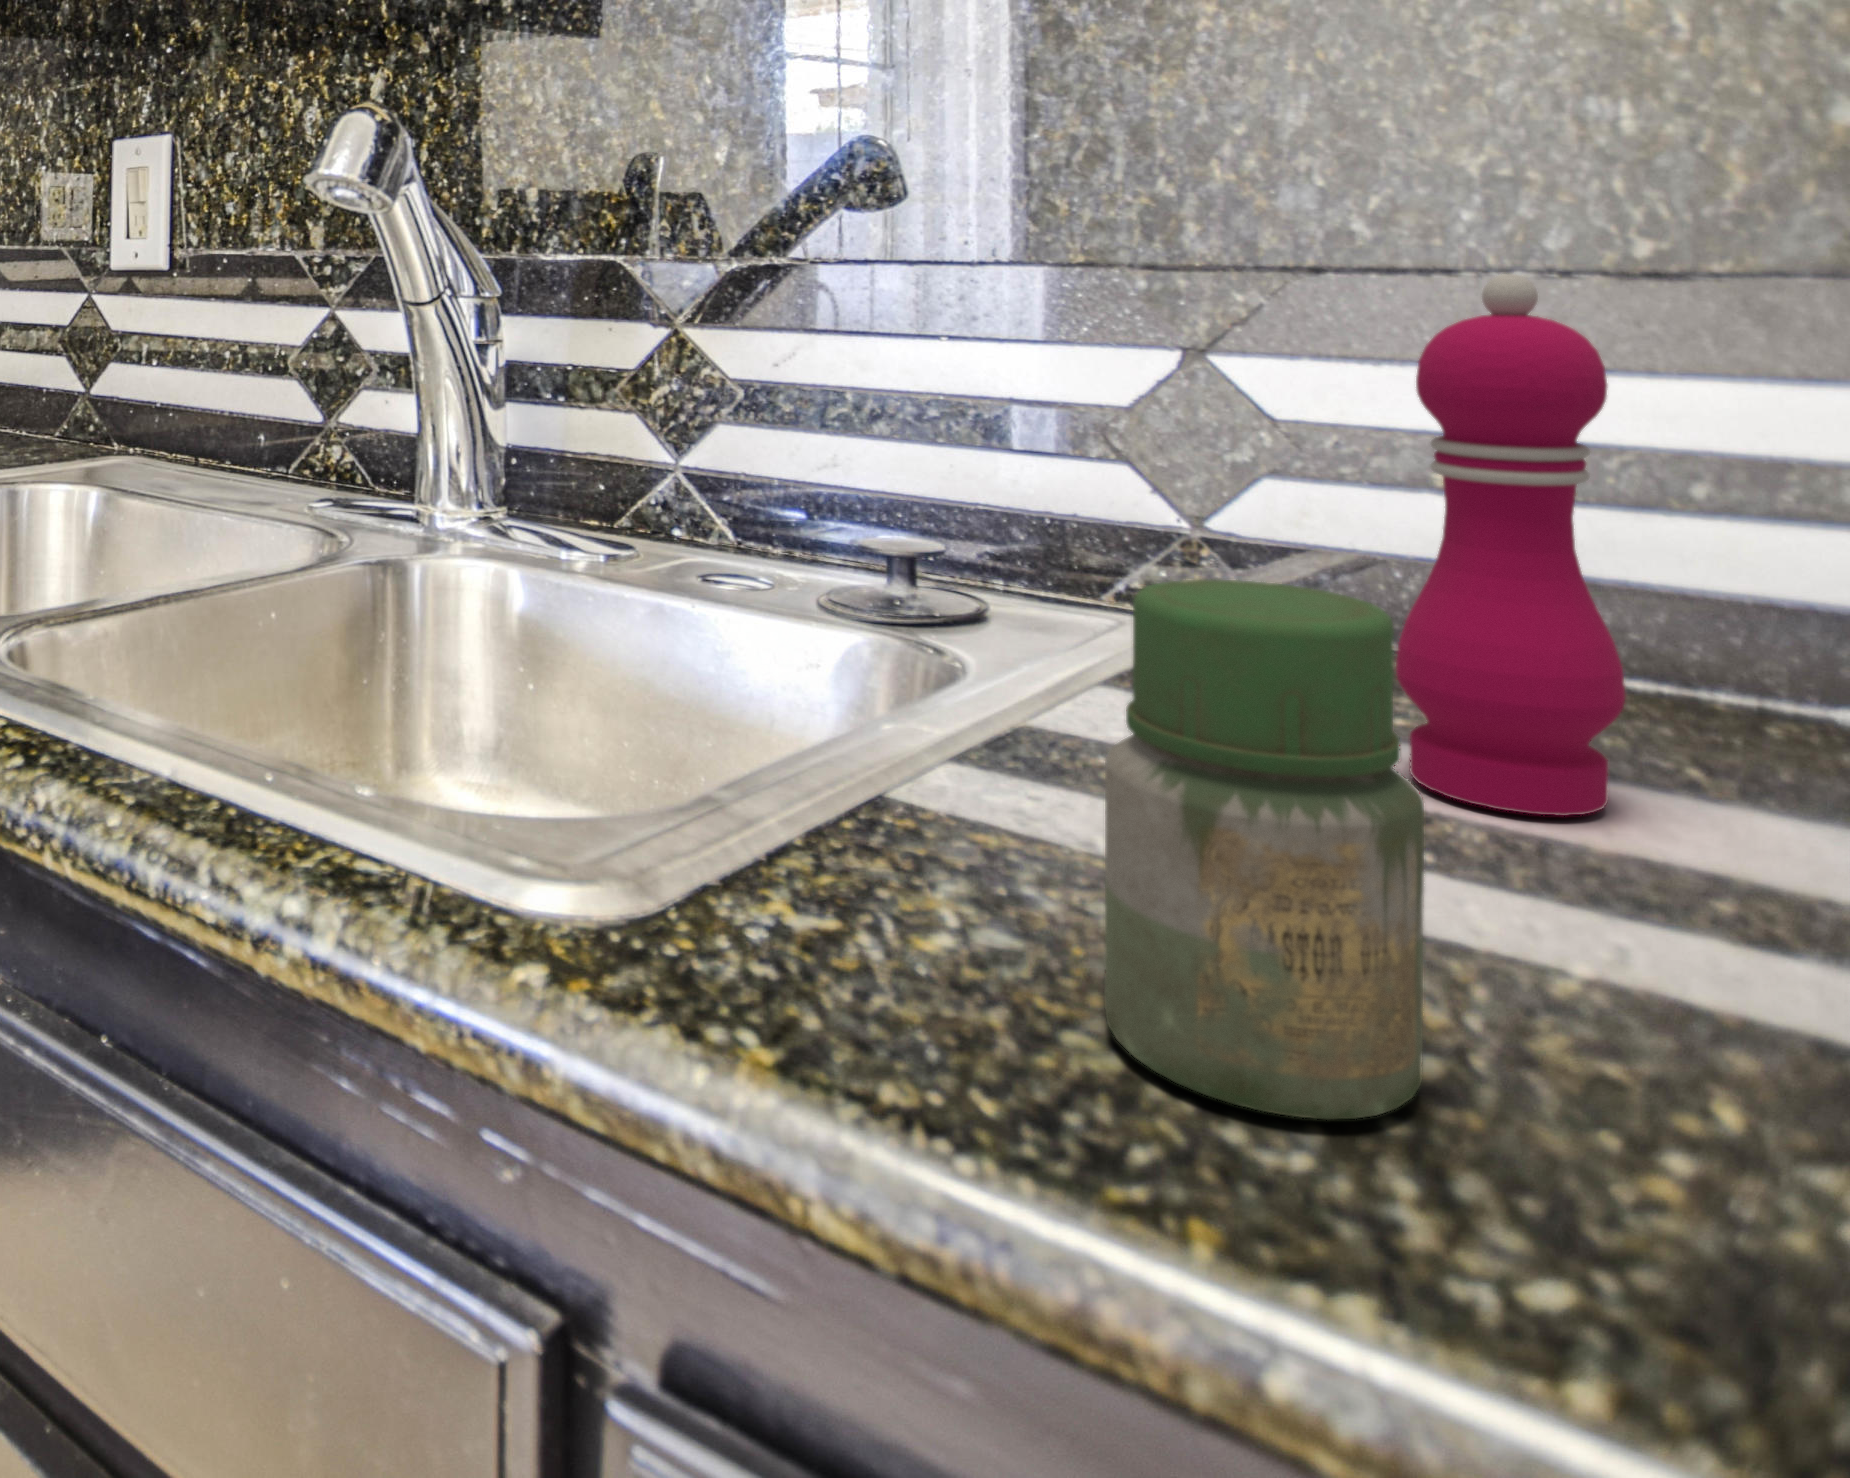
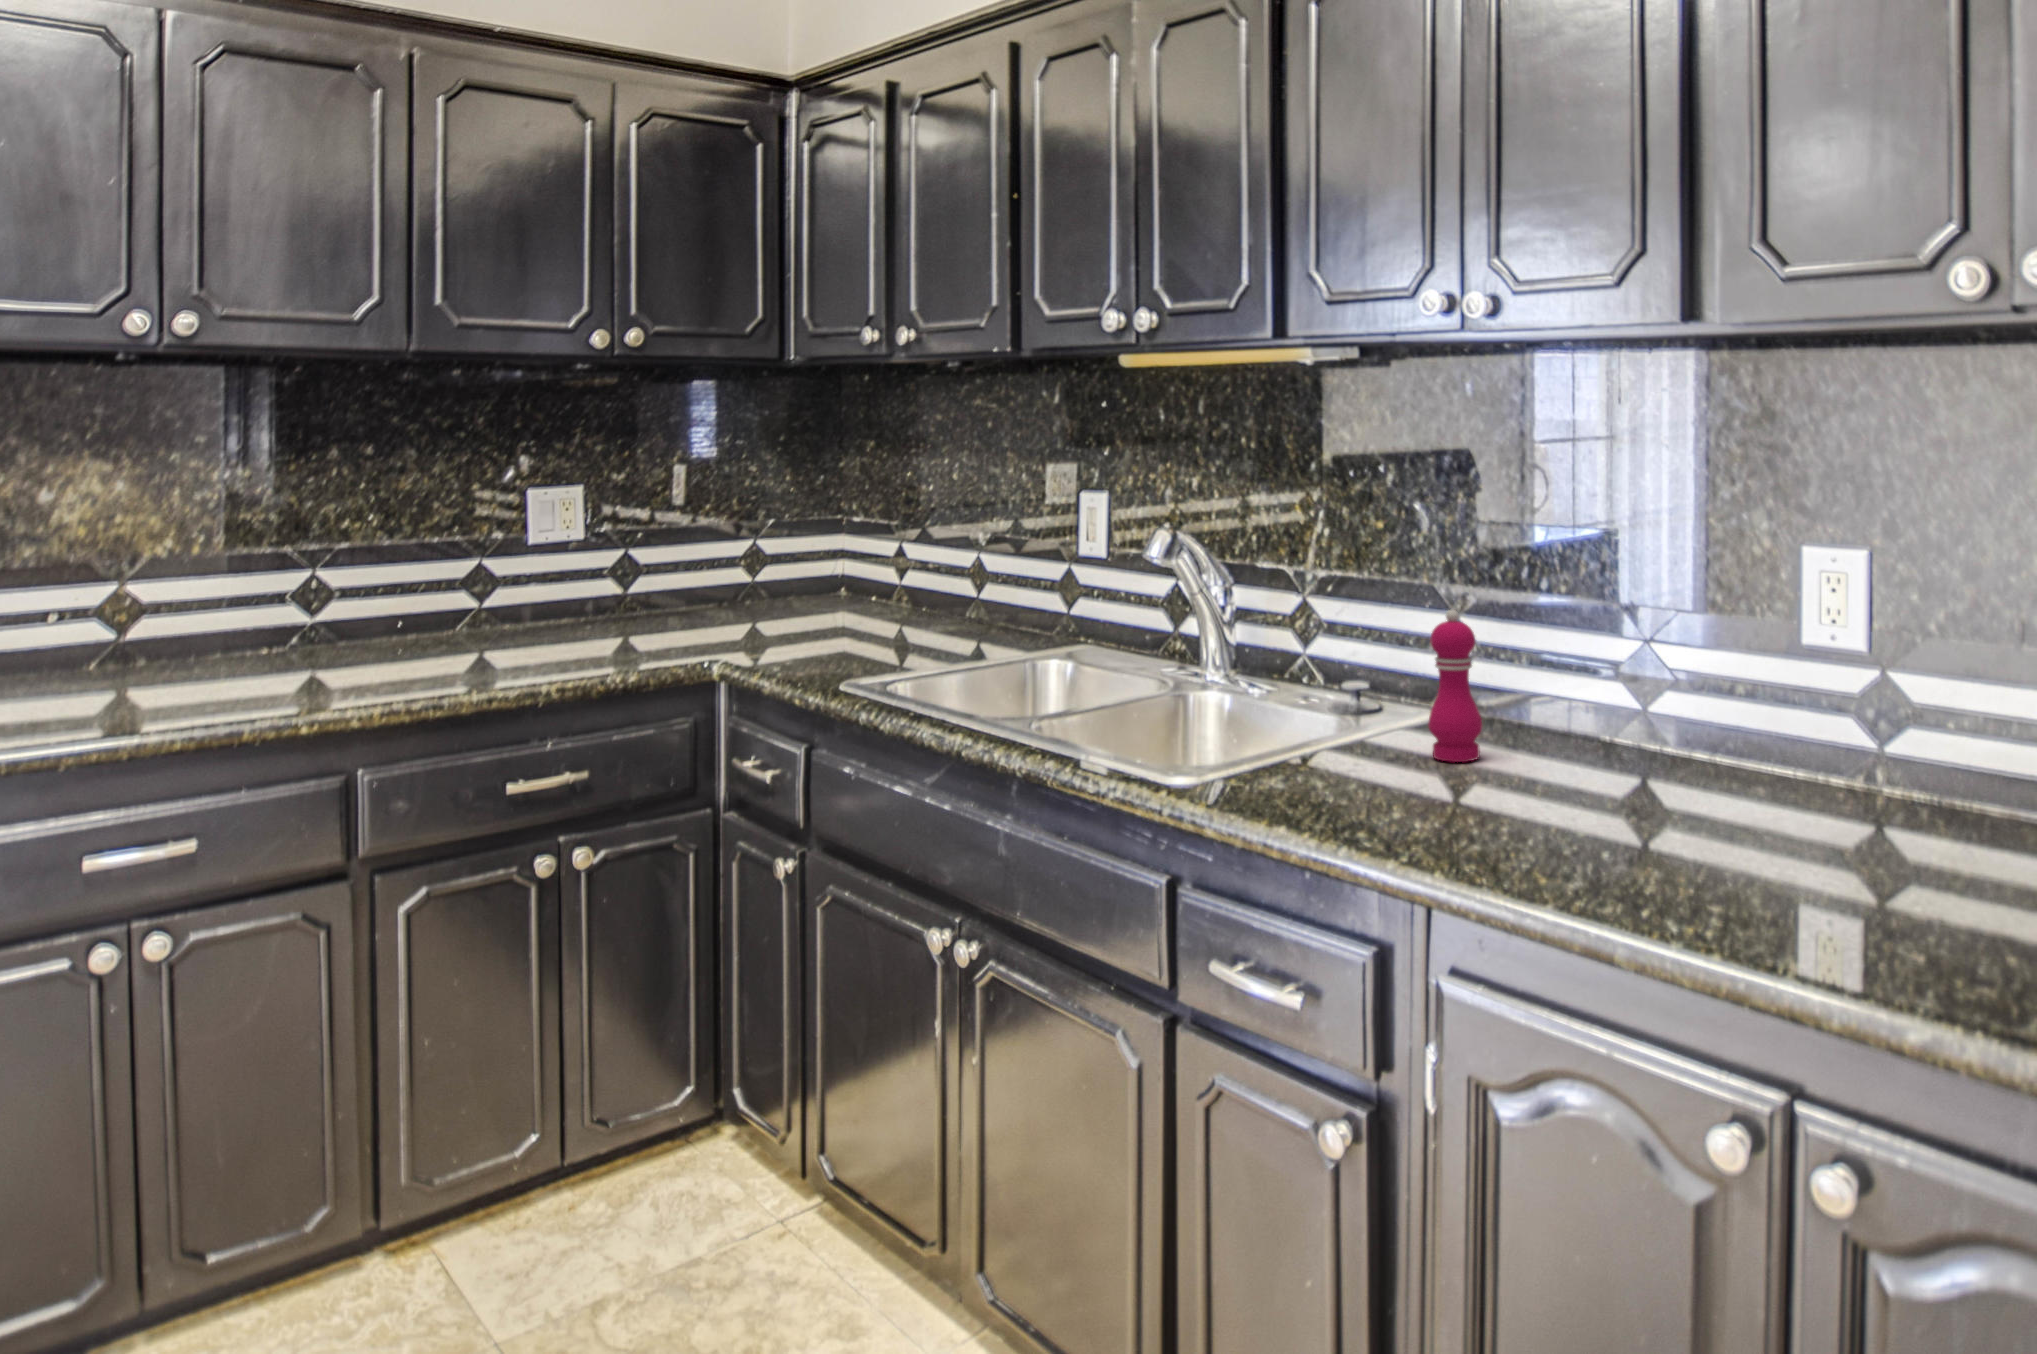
jar: present [1104,580,1424,1120] -> none [1266,692,1326,797]

